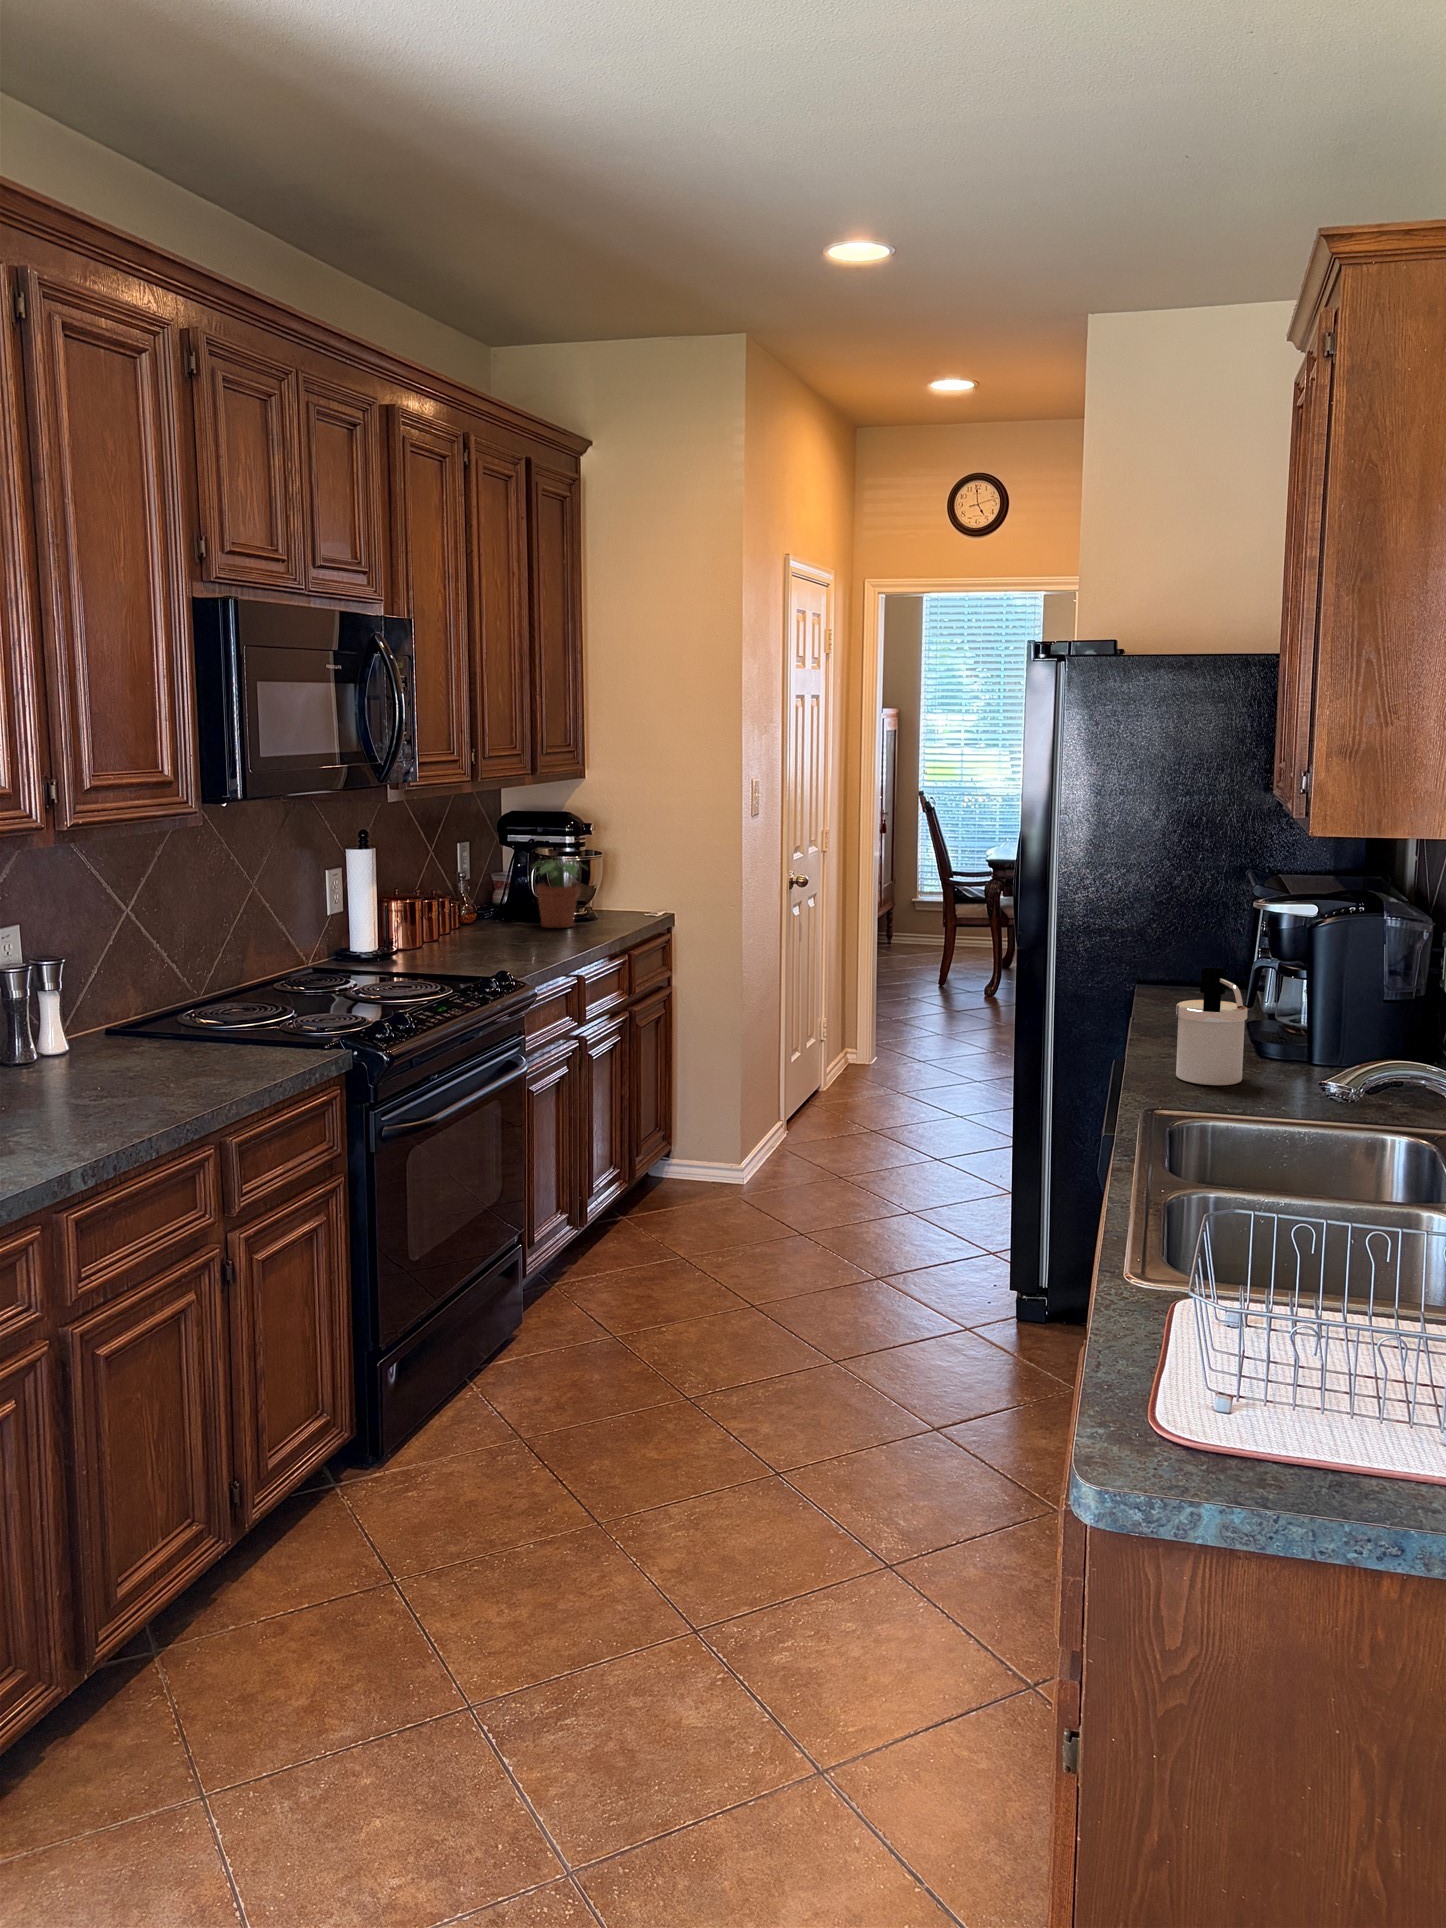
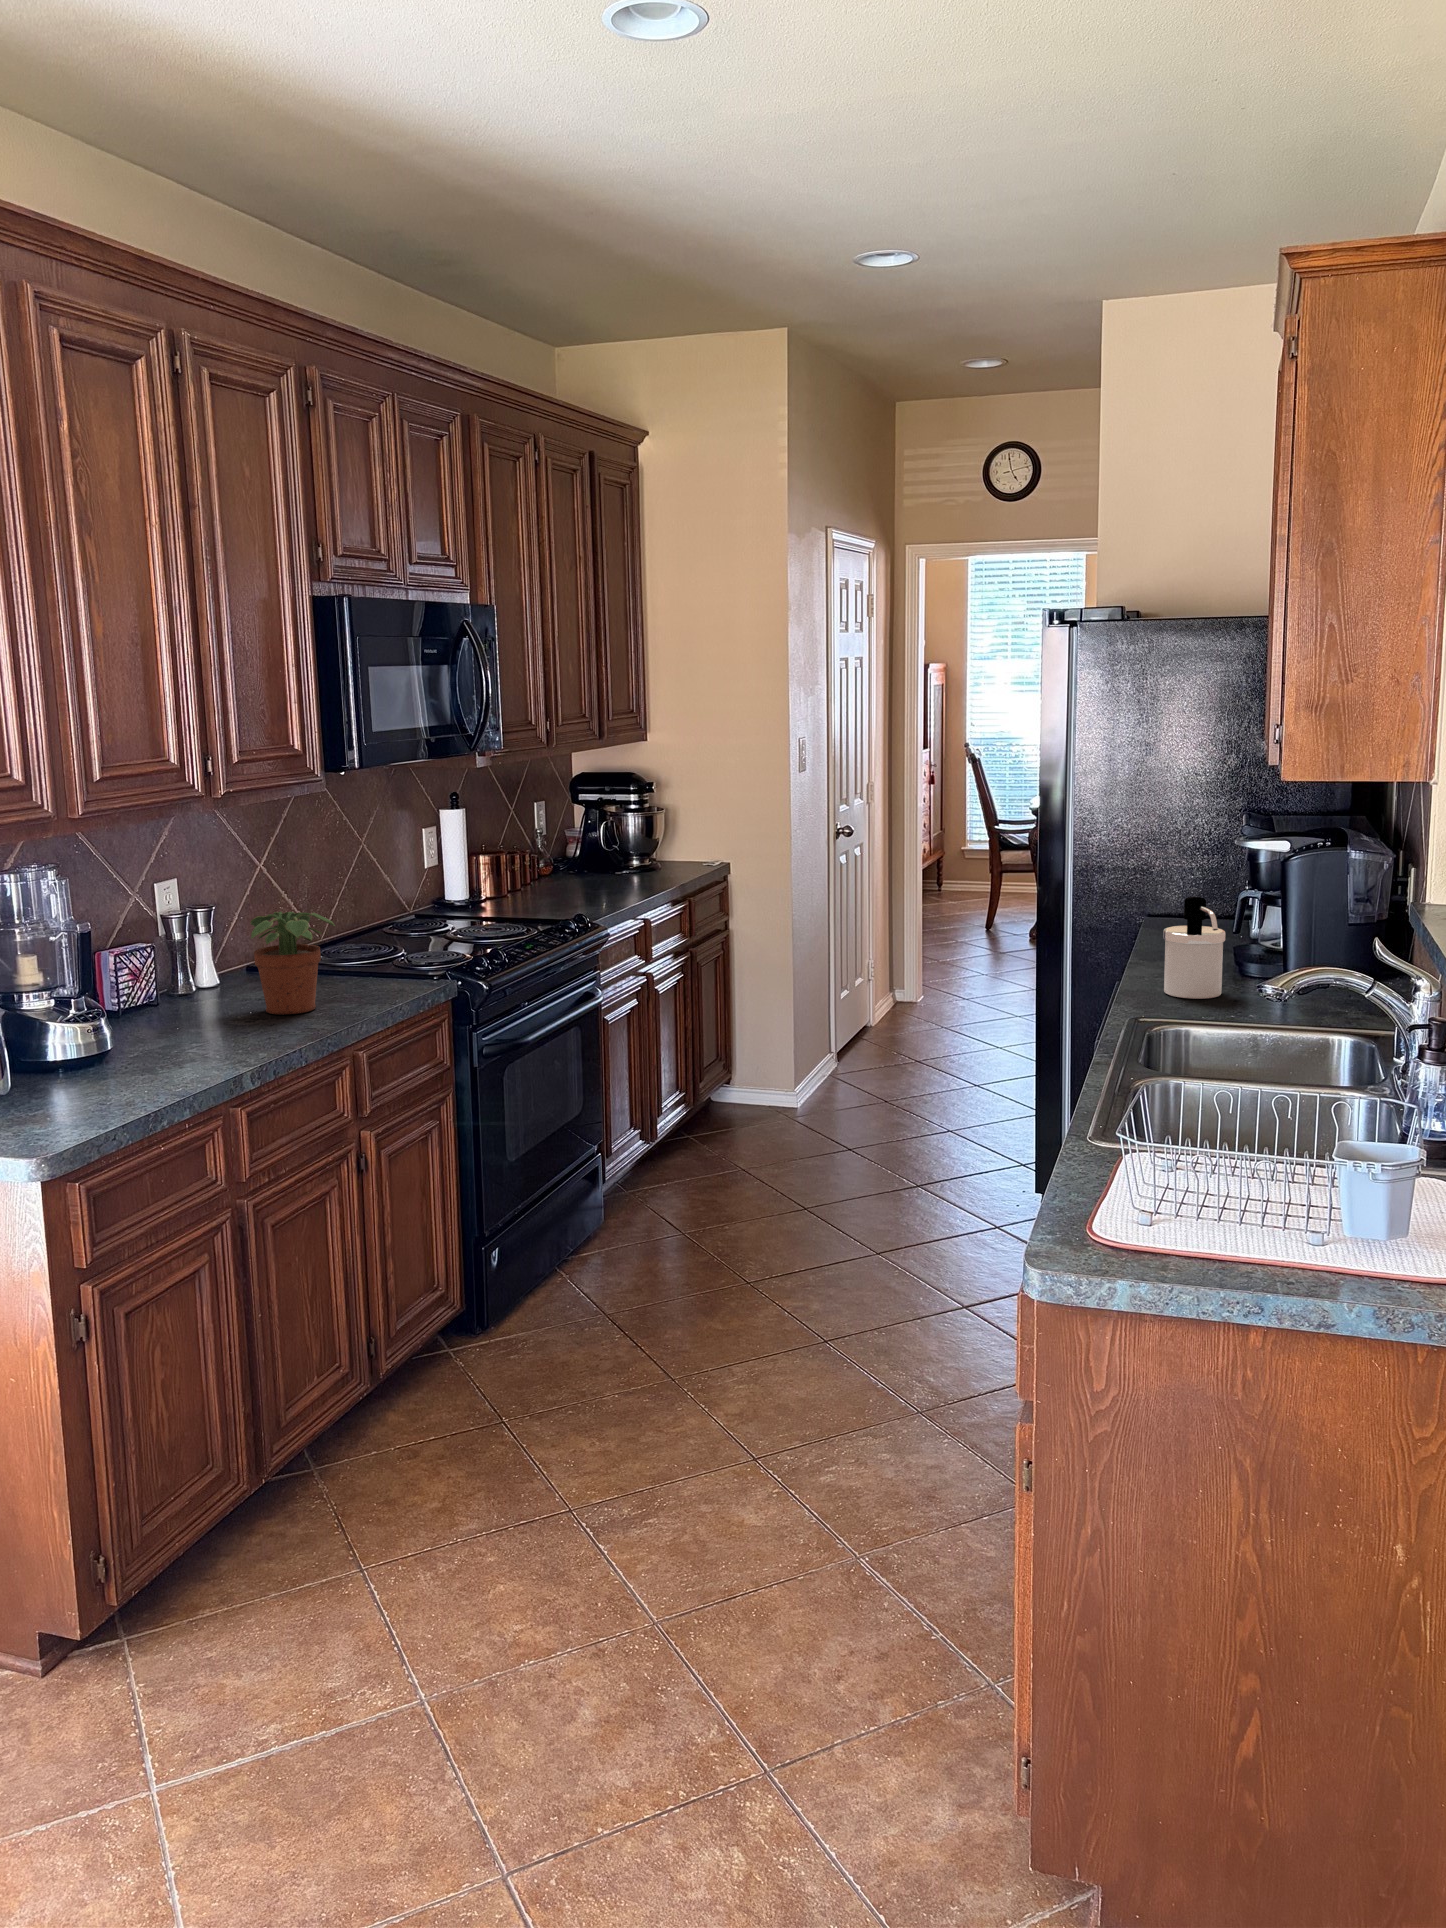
potted plant: present [532,860,586,928] -> present [250,912,335,1015]

